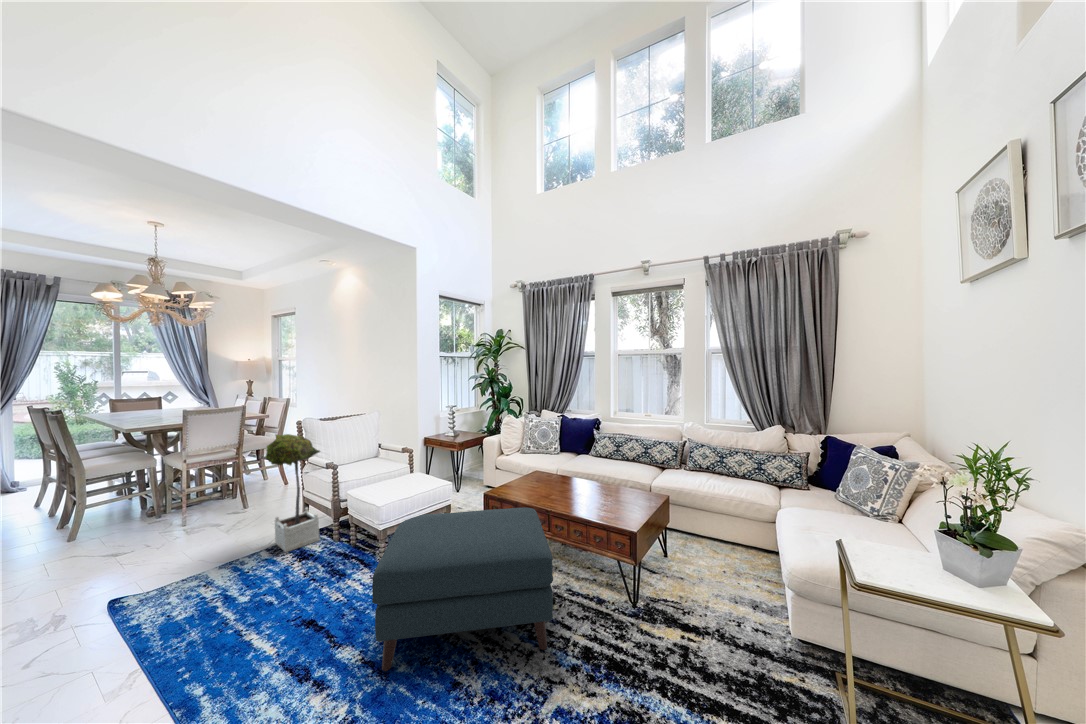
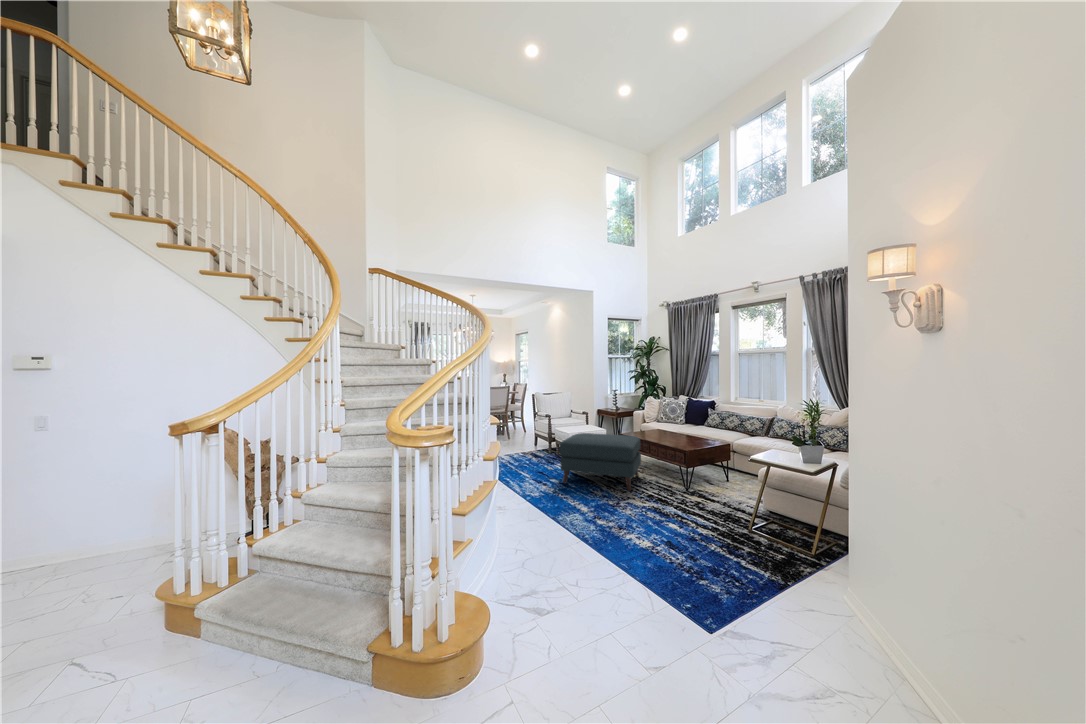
potted tree: present [265,434,320,552] -> none [519,396,542,453]

